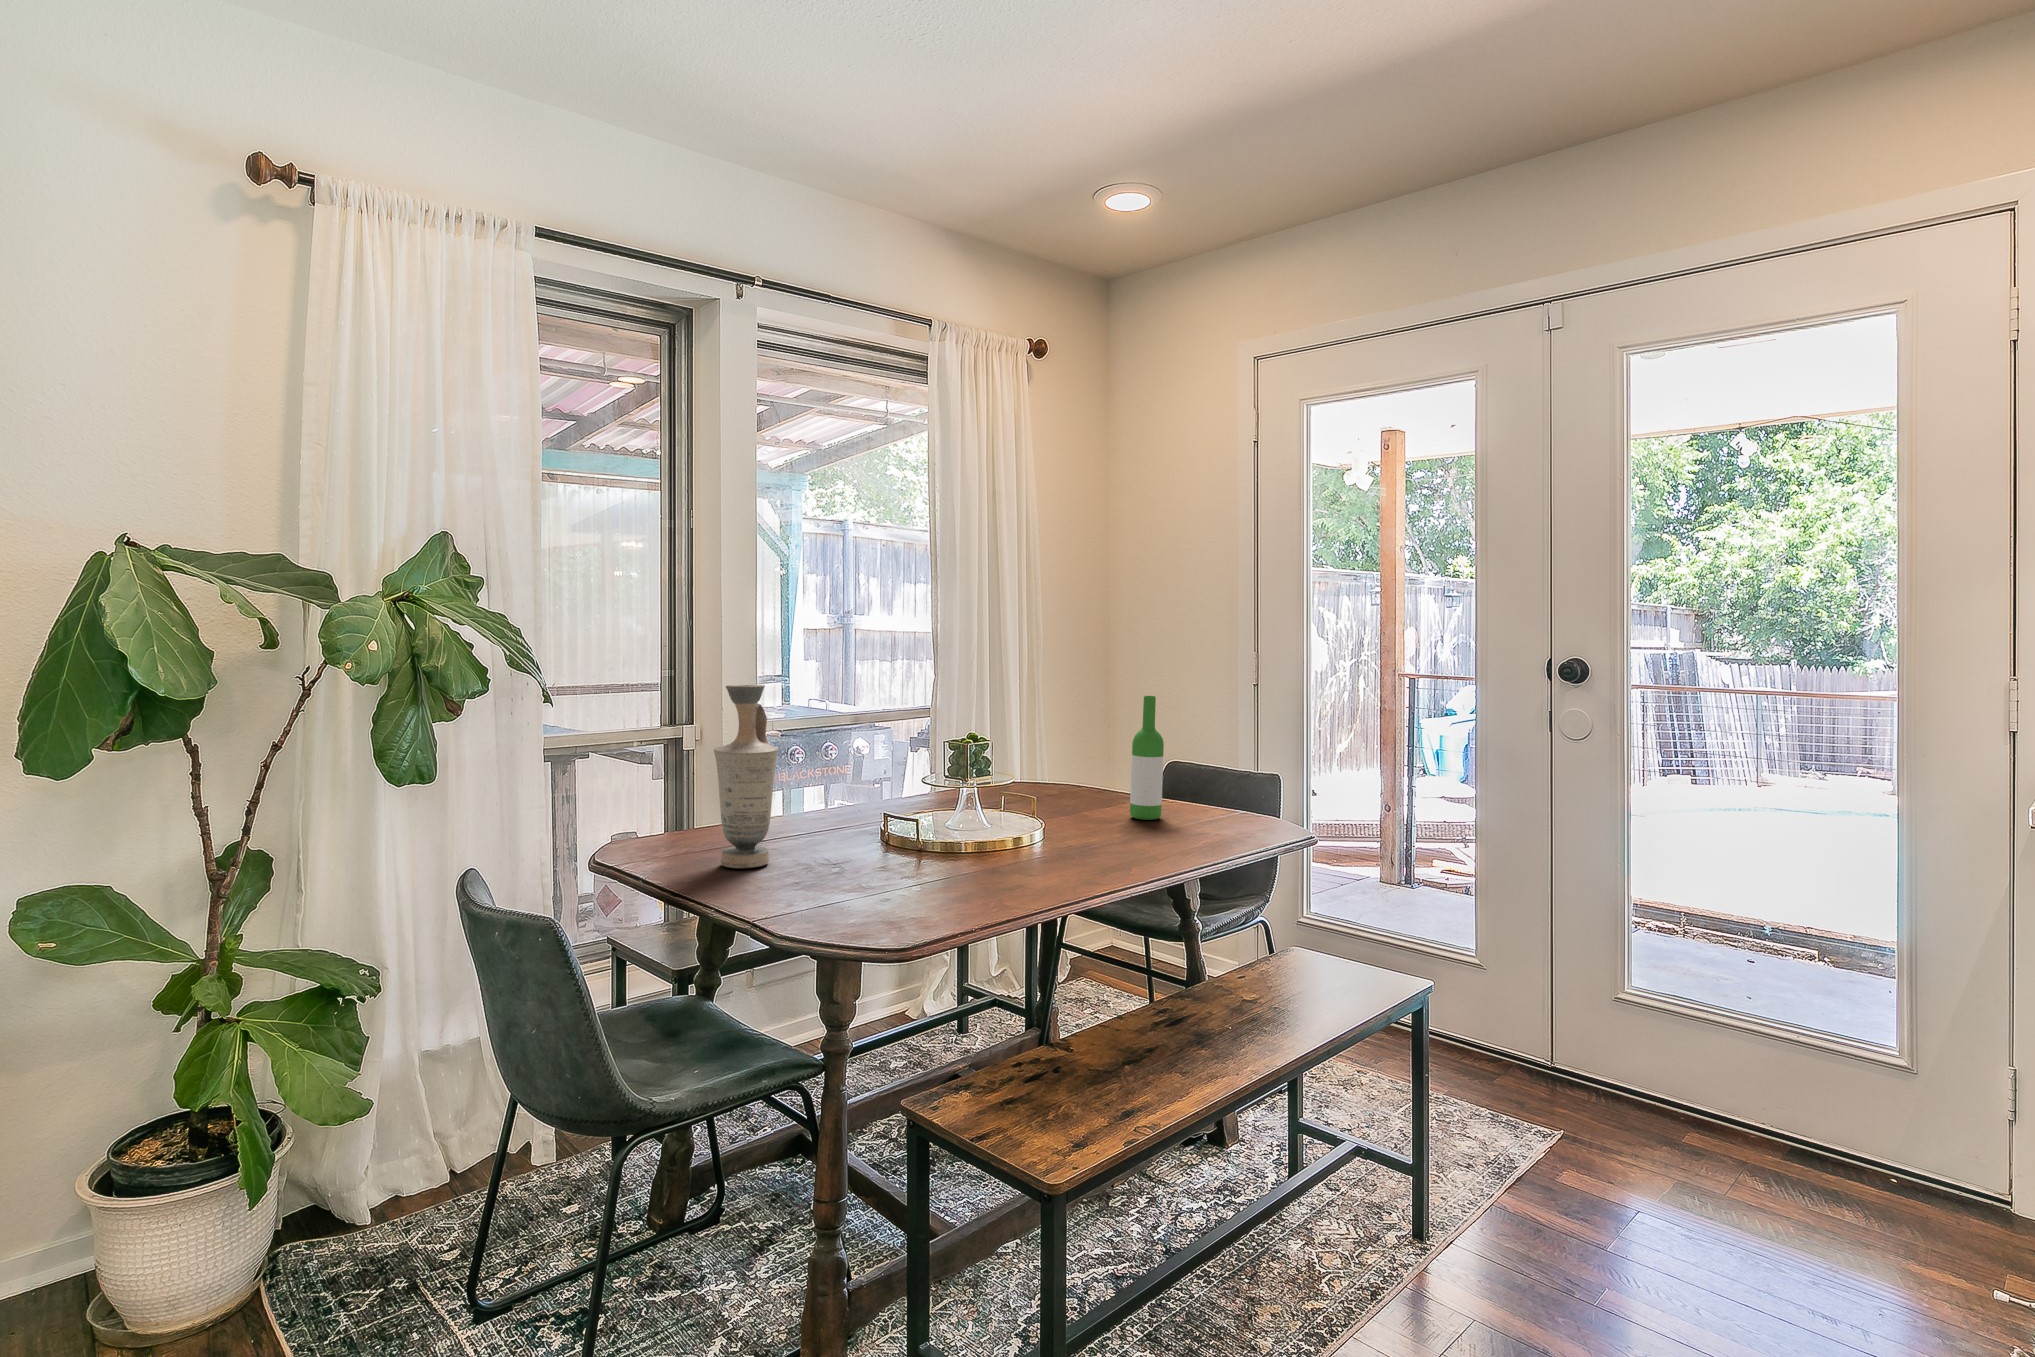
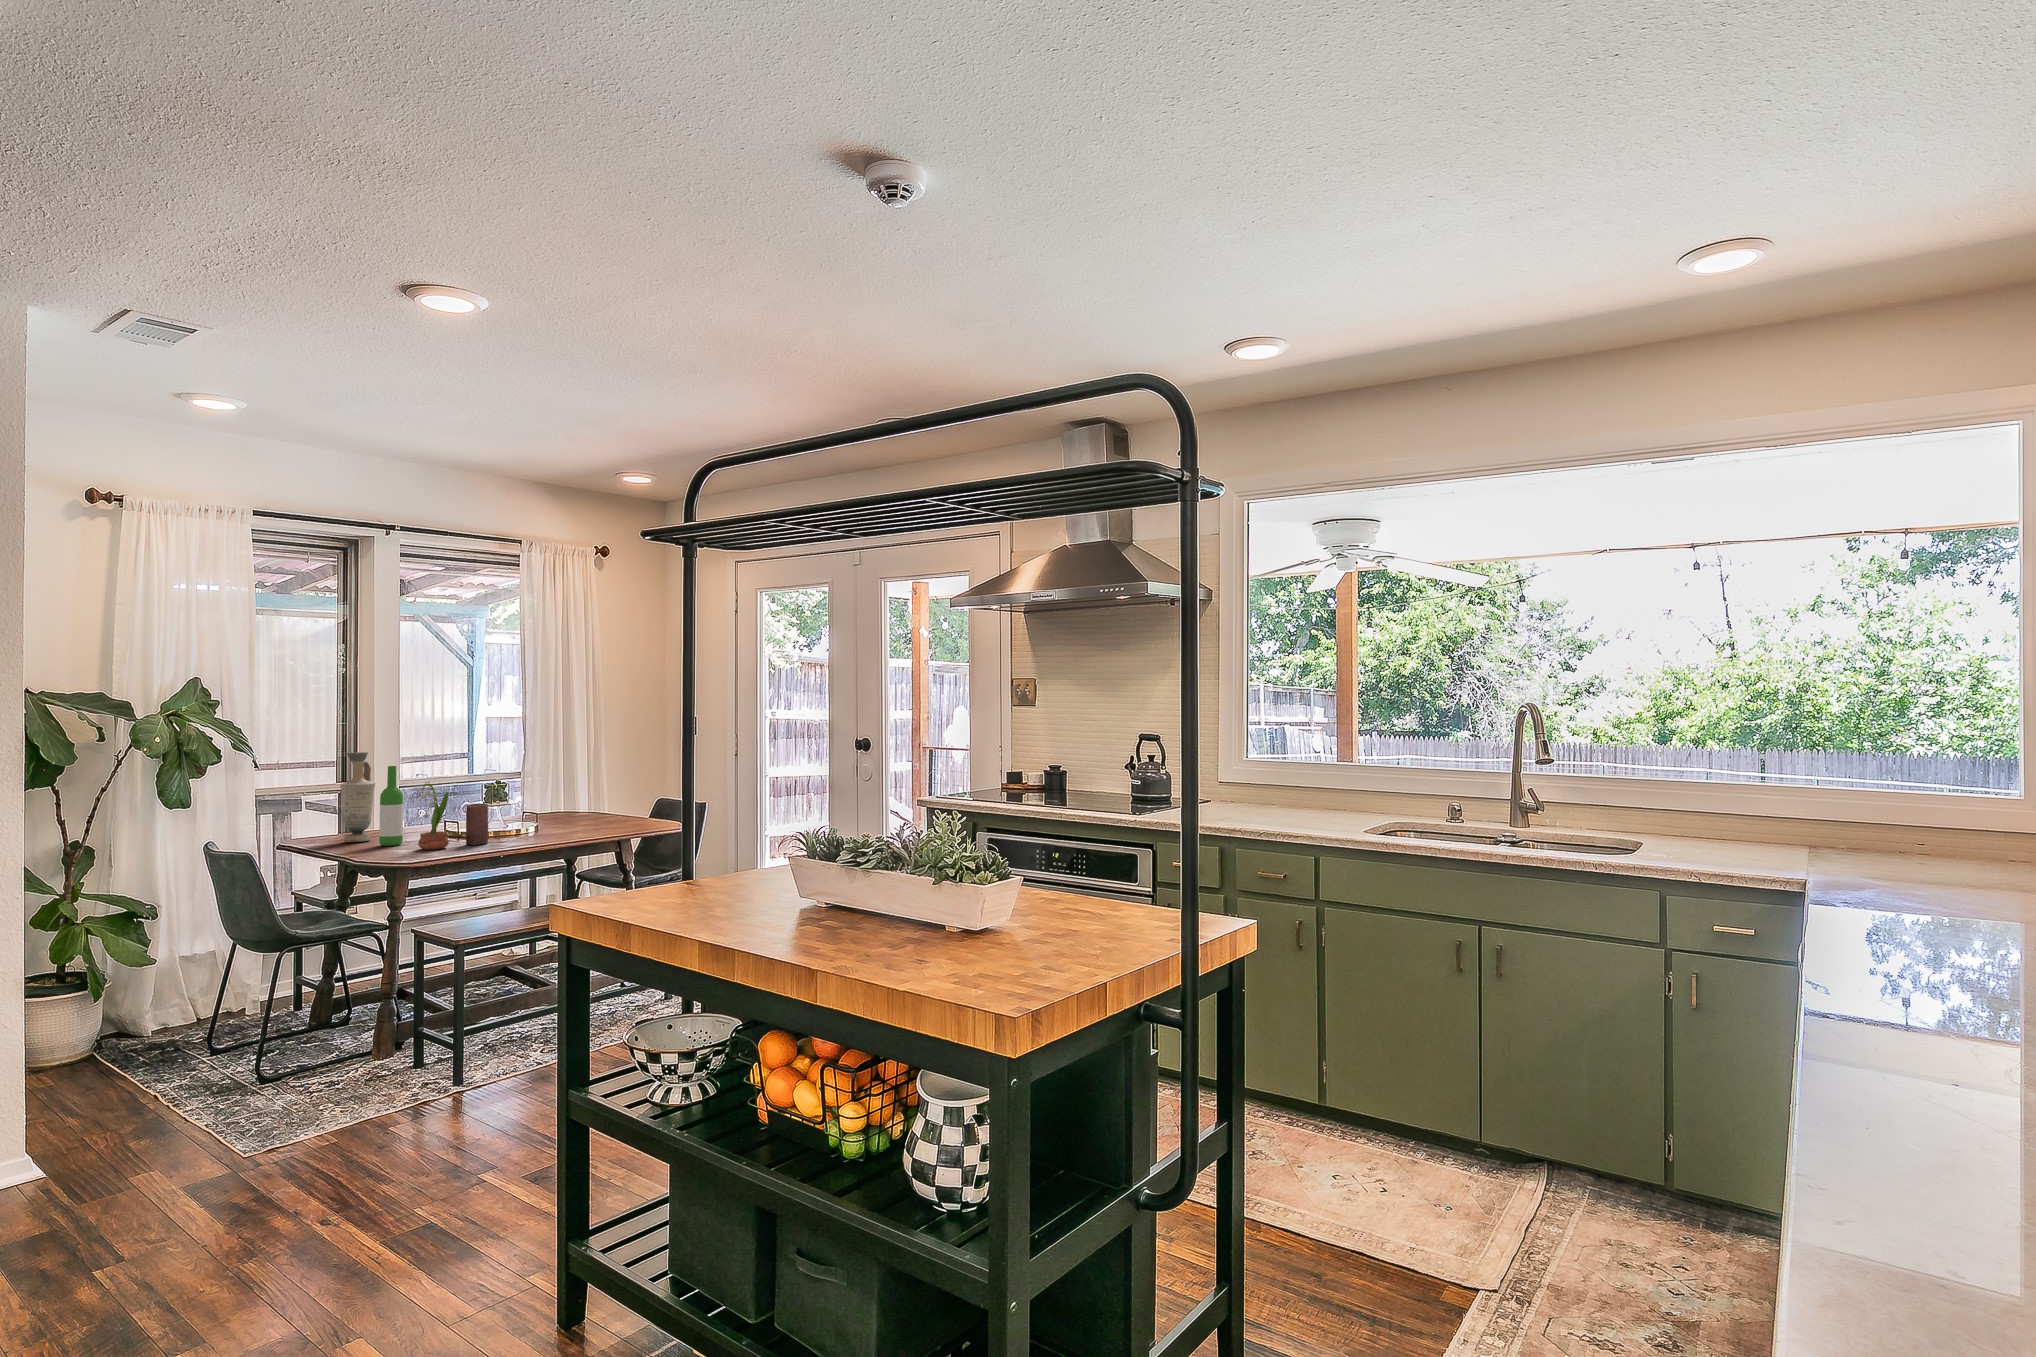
wine bottle: present [1130,696,1164,820] -> present [379,766,403,846]
potted flower: none [903,761,963,915] -> present [416,782,449,850]
candle: none [983,806,1027,899] -> present [466,804,488,845]

